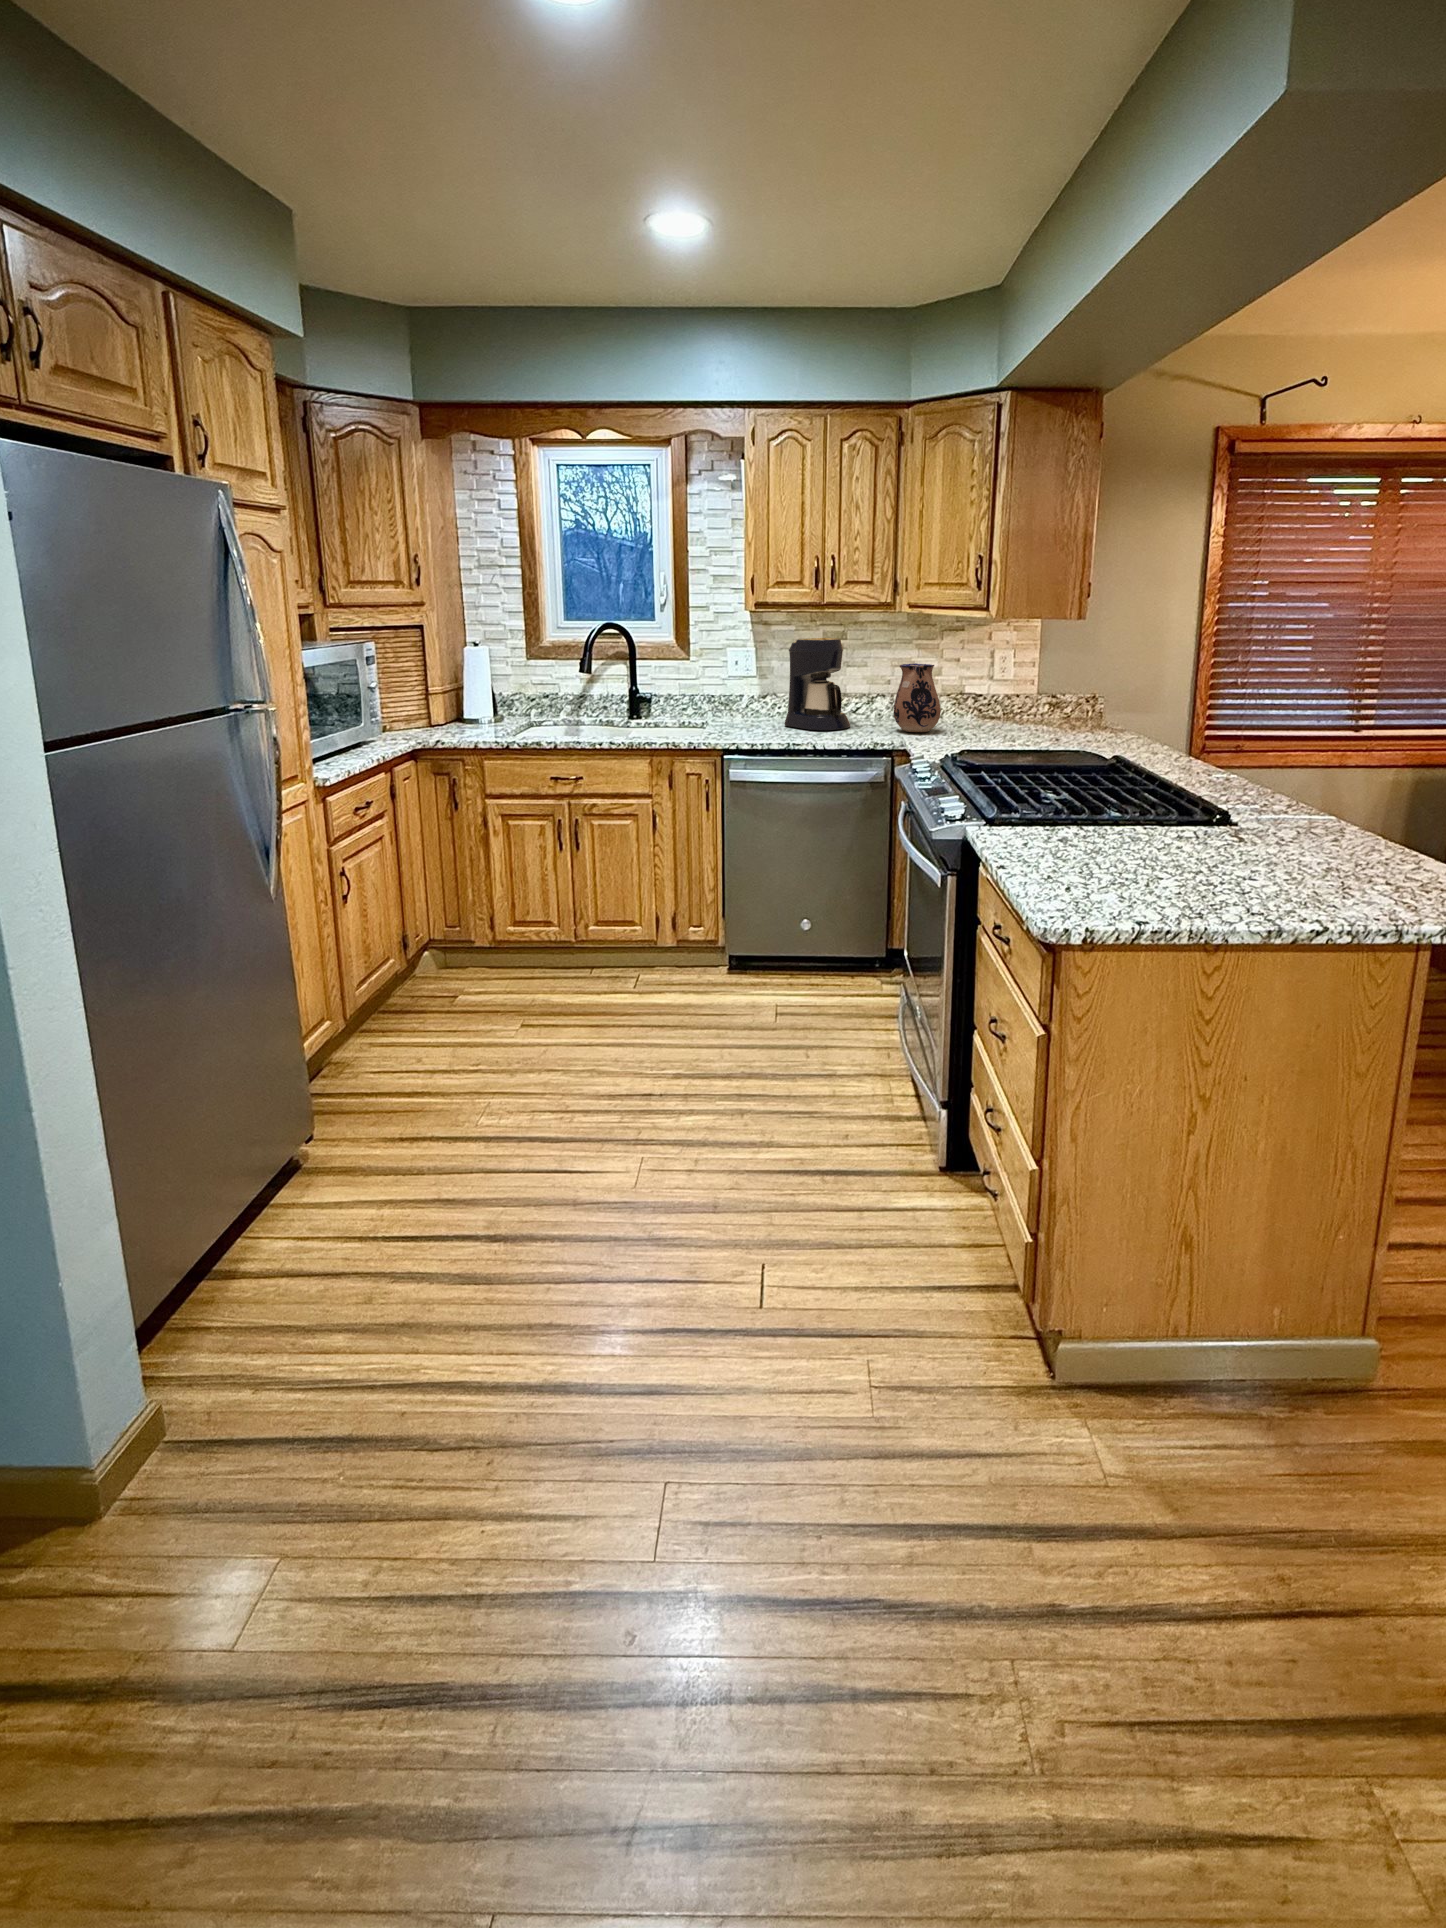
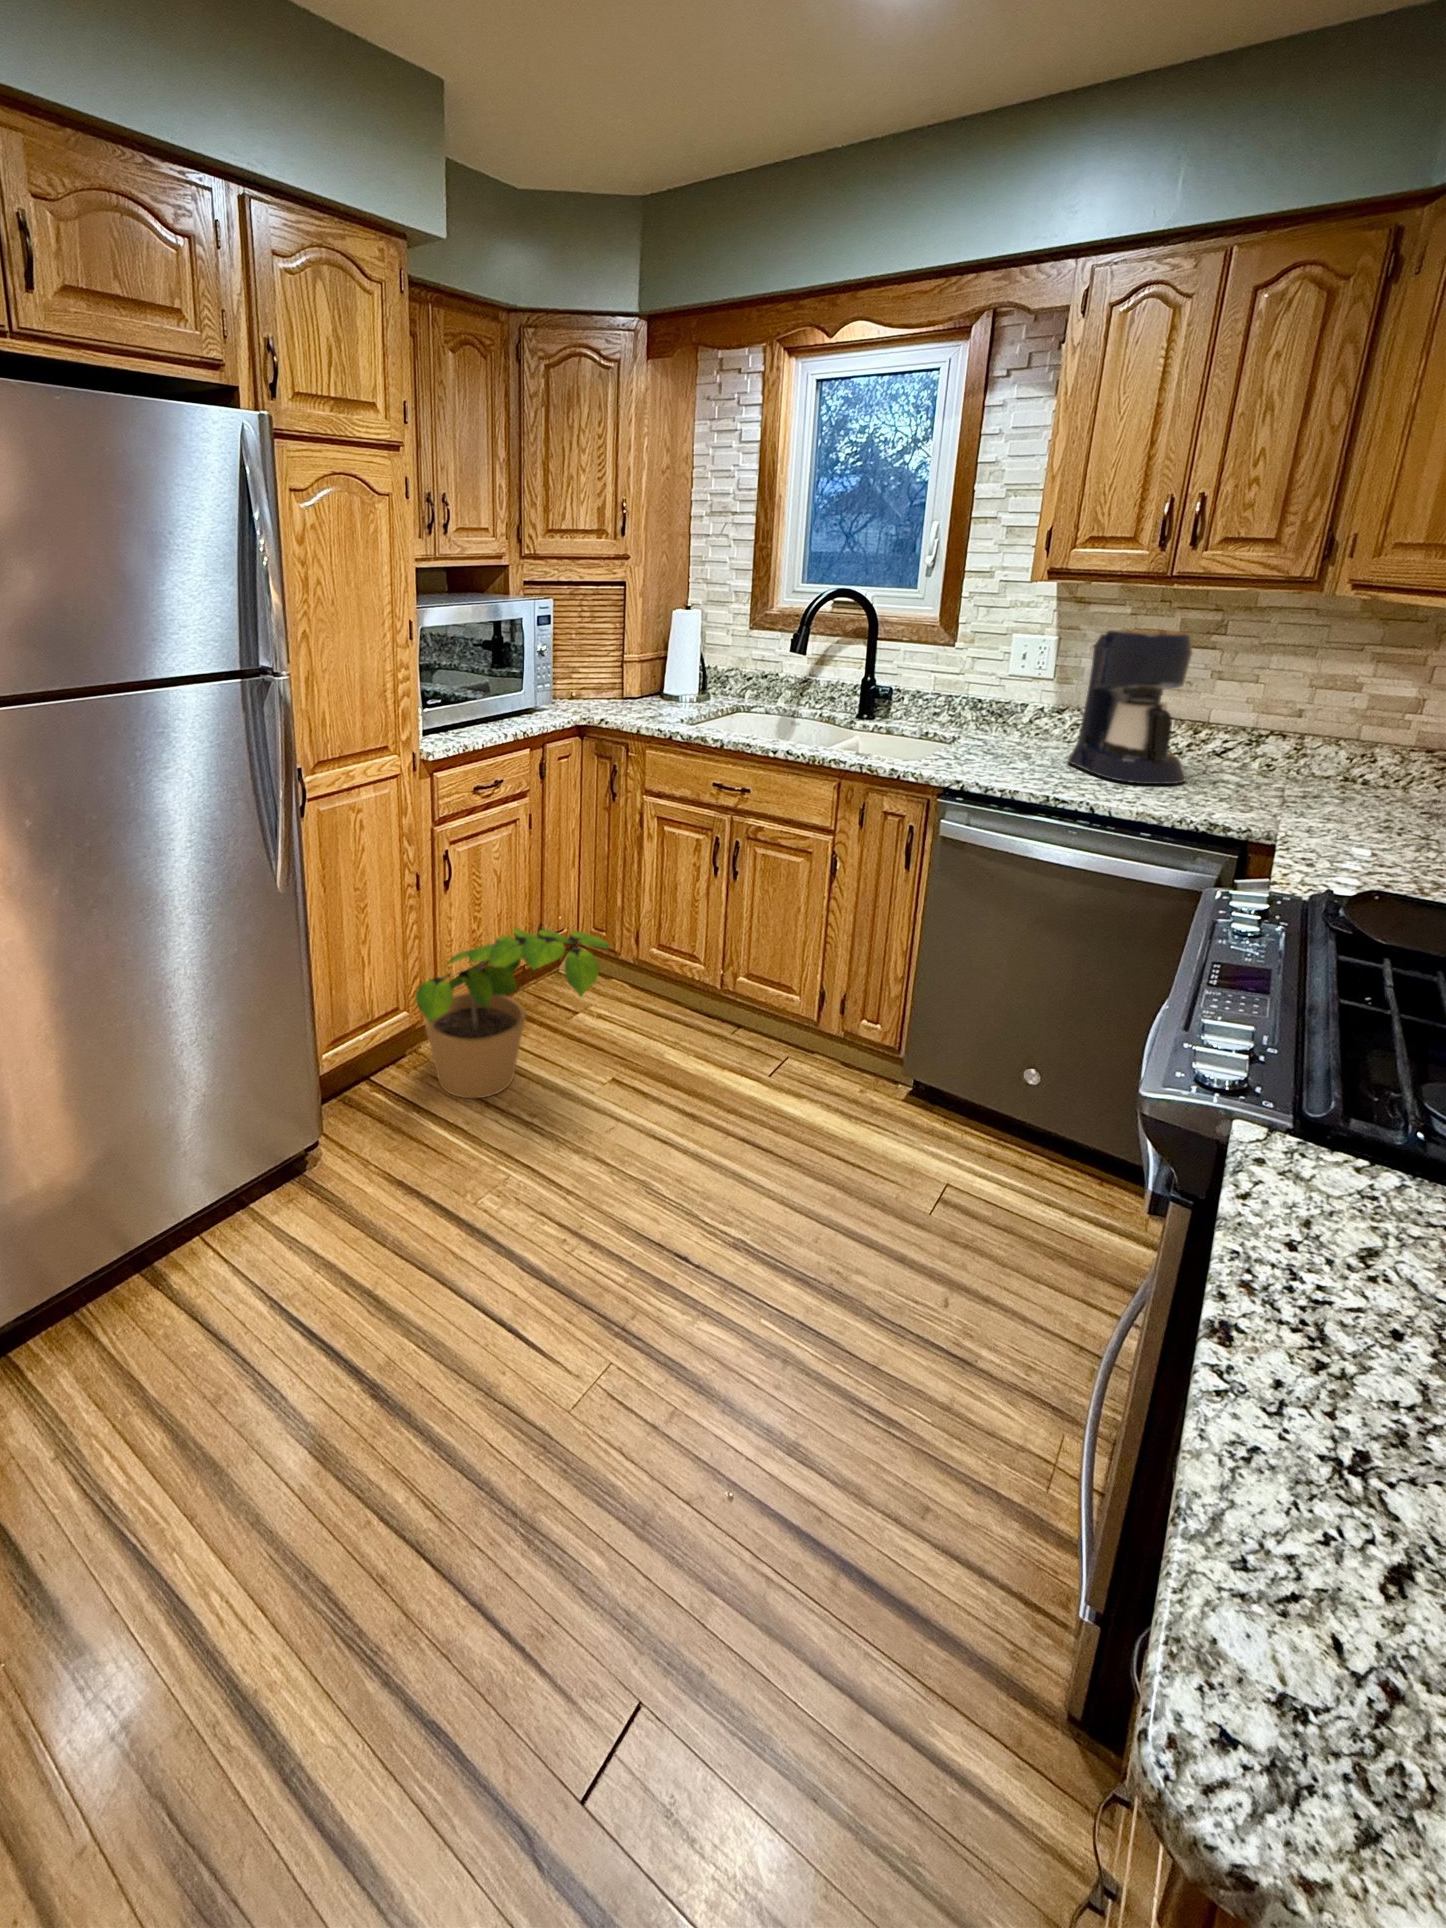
ceramic pitcher: present [894,663,941,732] -> none [1270,689,1381,818]
potted plant: none [351,902,531,1076] -> present [415,928,610,1099]

